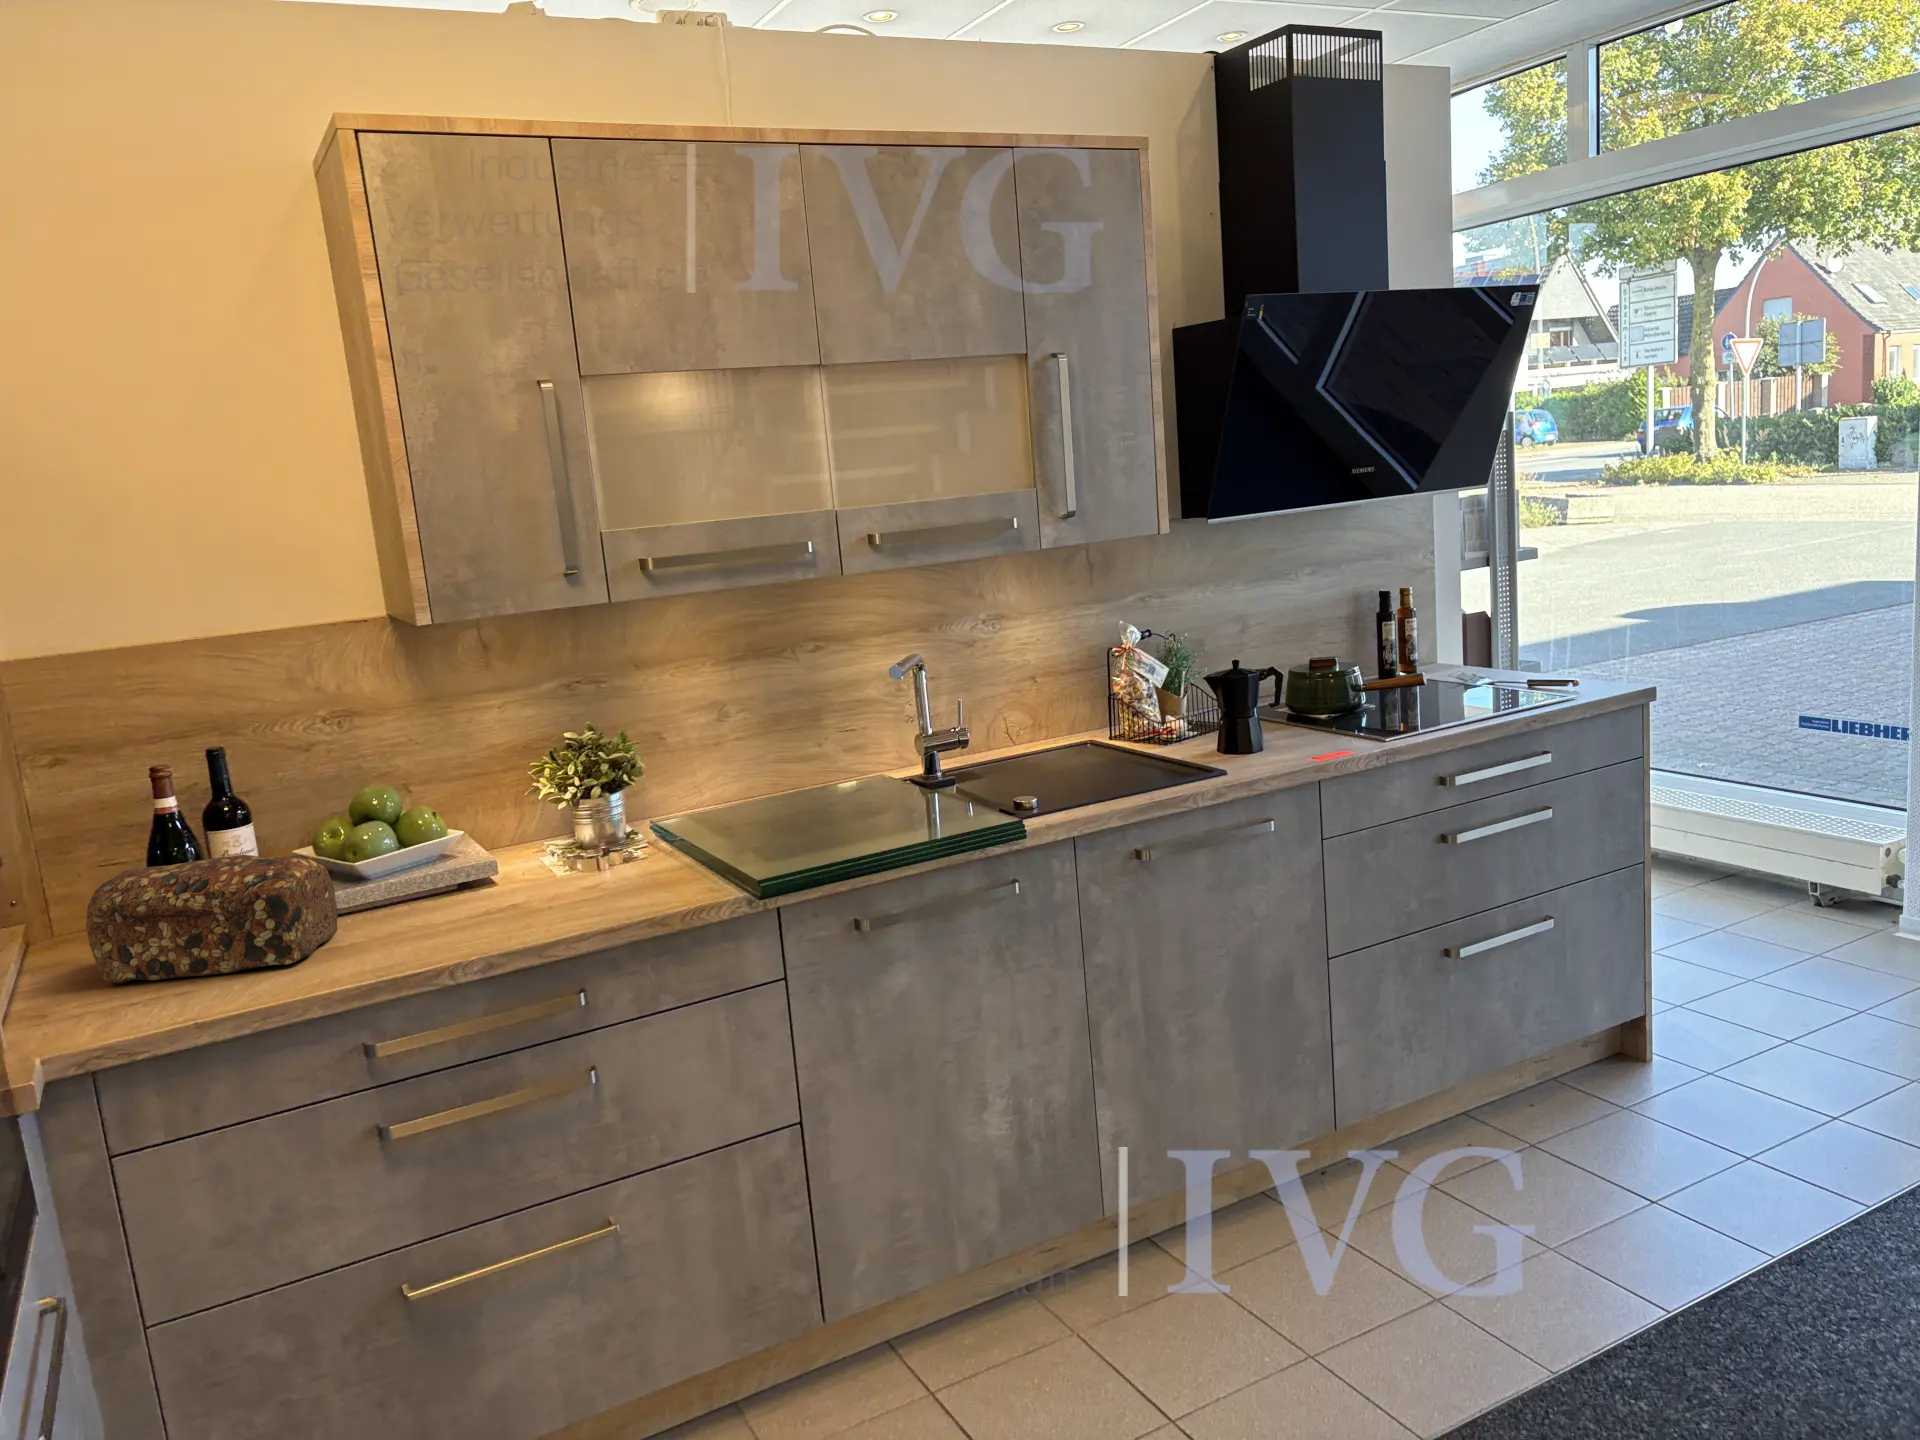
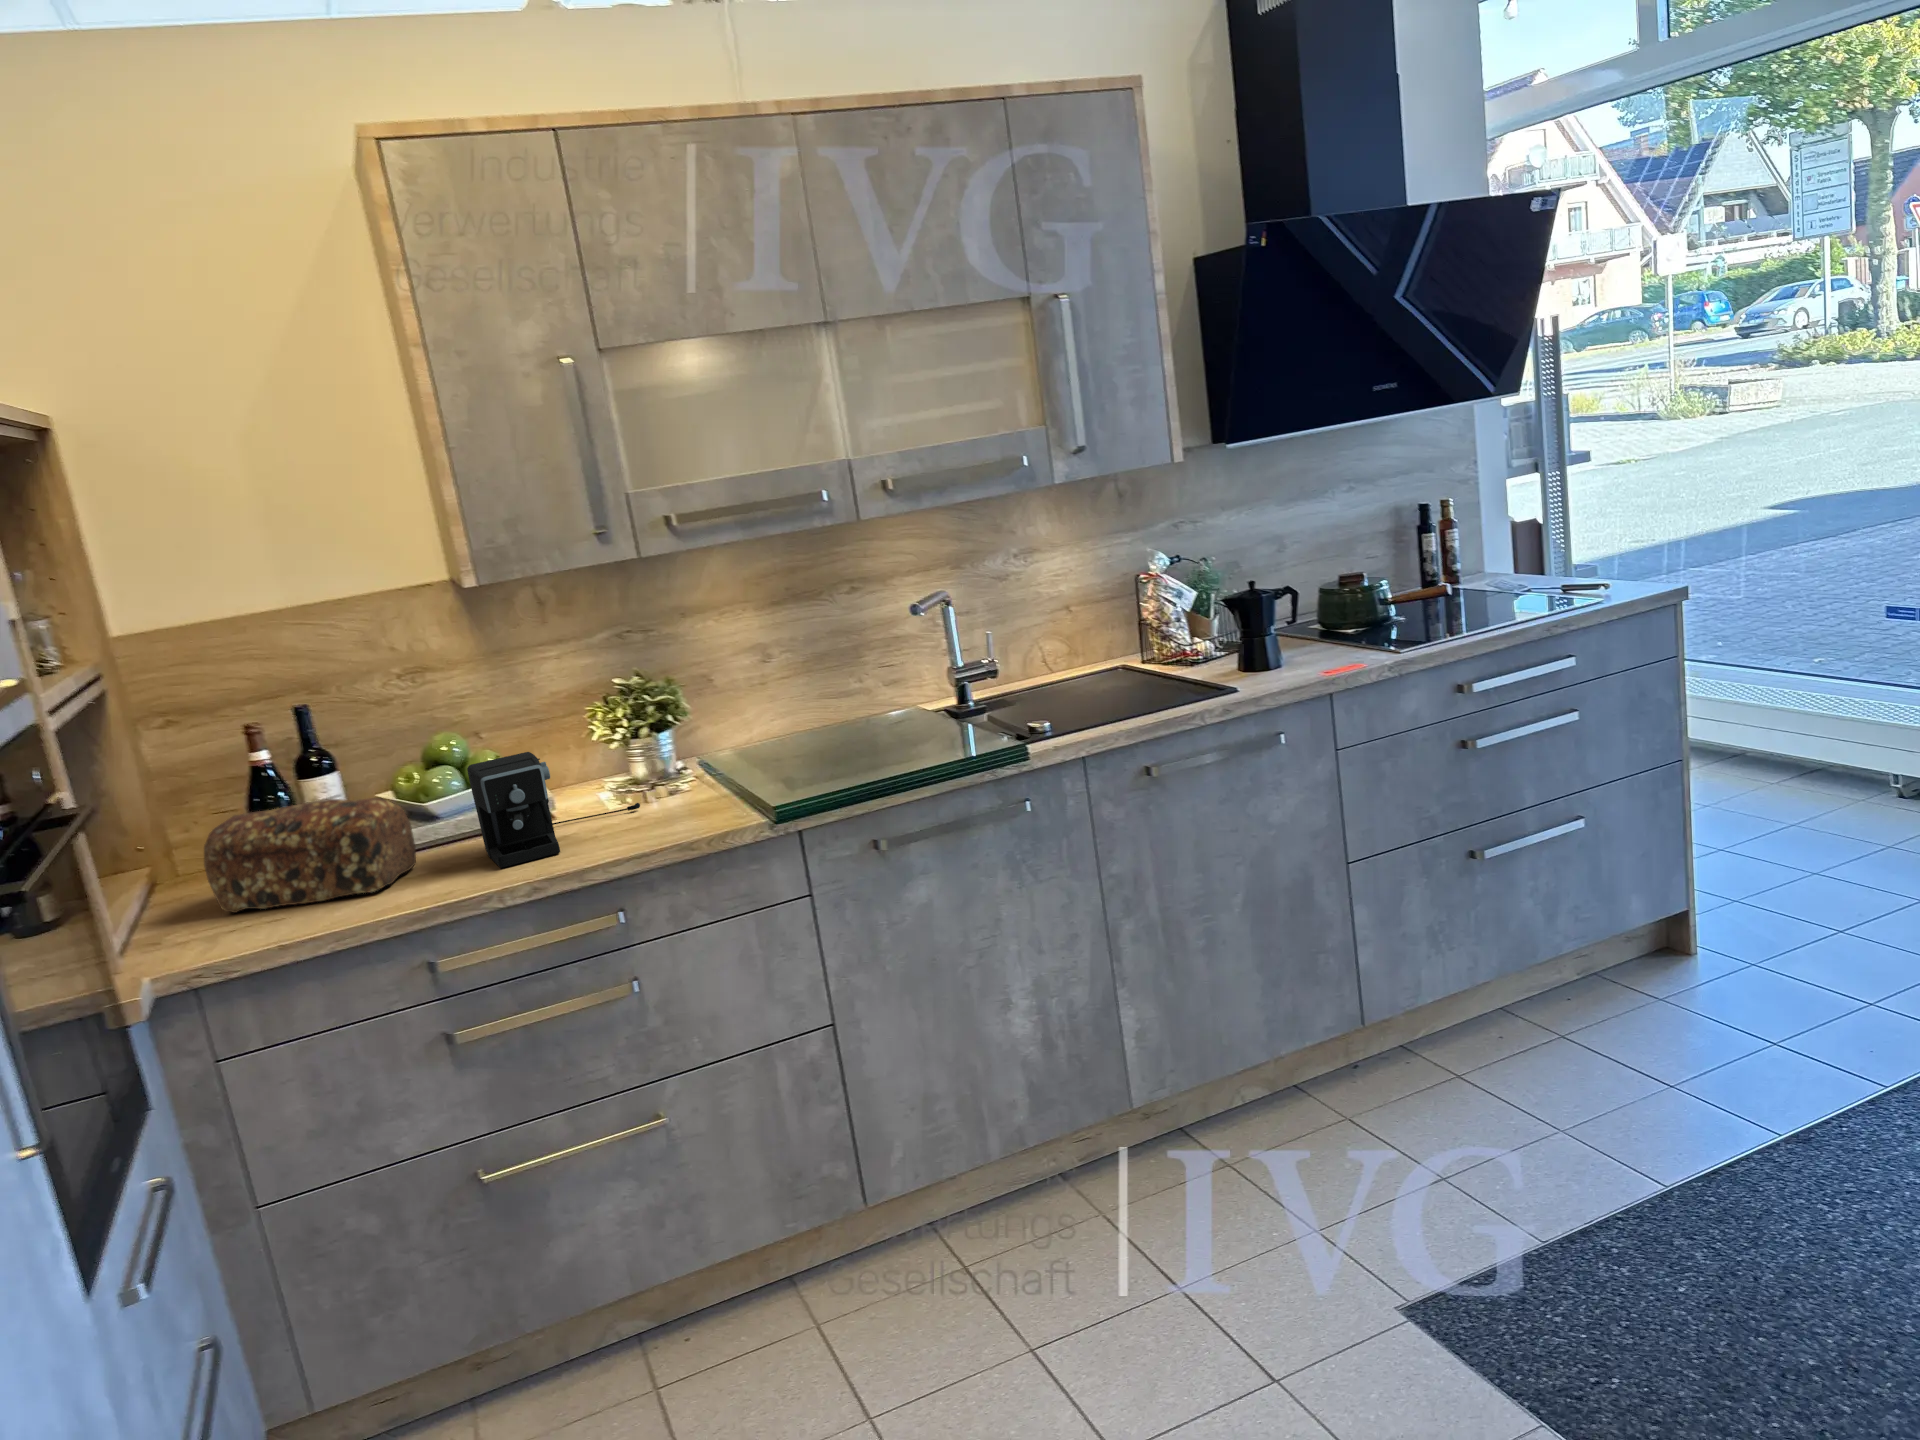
coffee maker: none [404,809,593,940] -> present [467,752,640,868]

